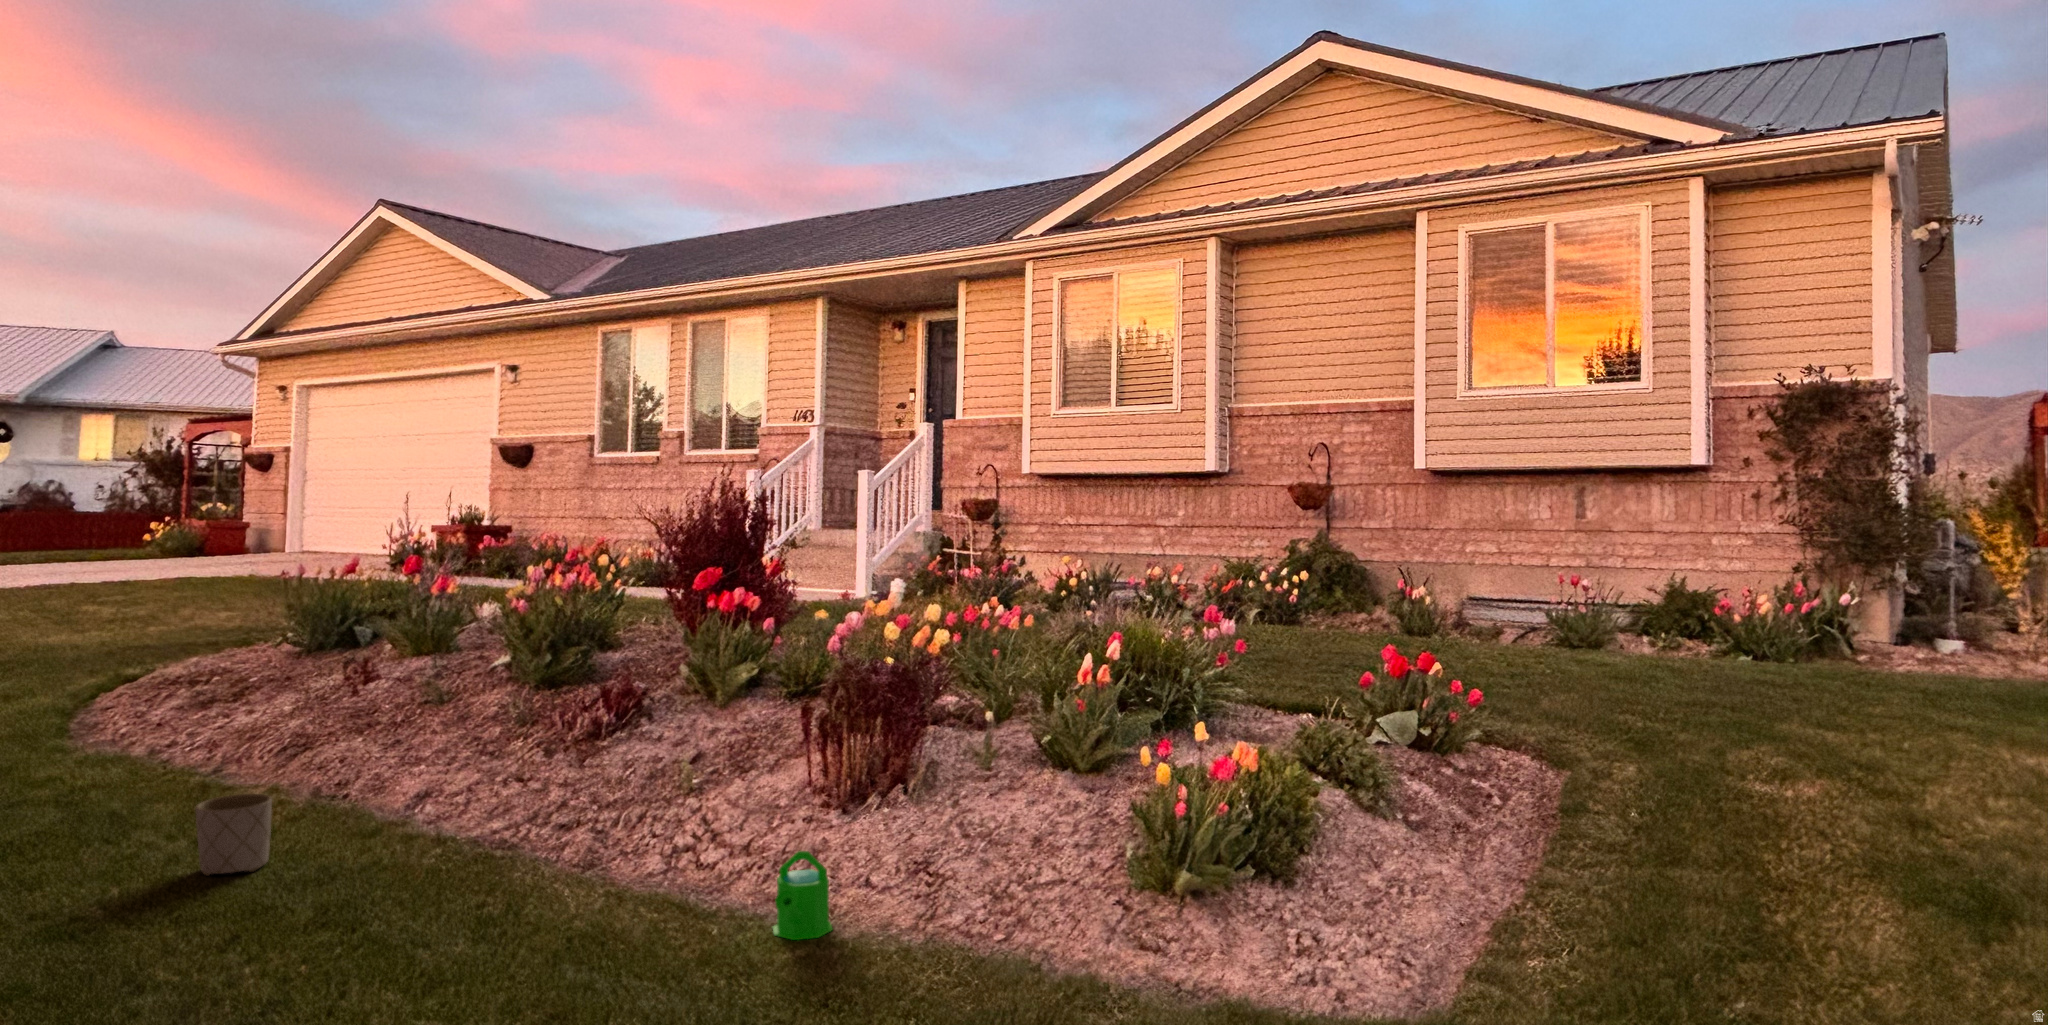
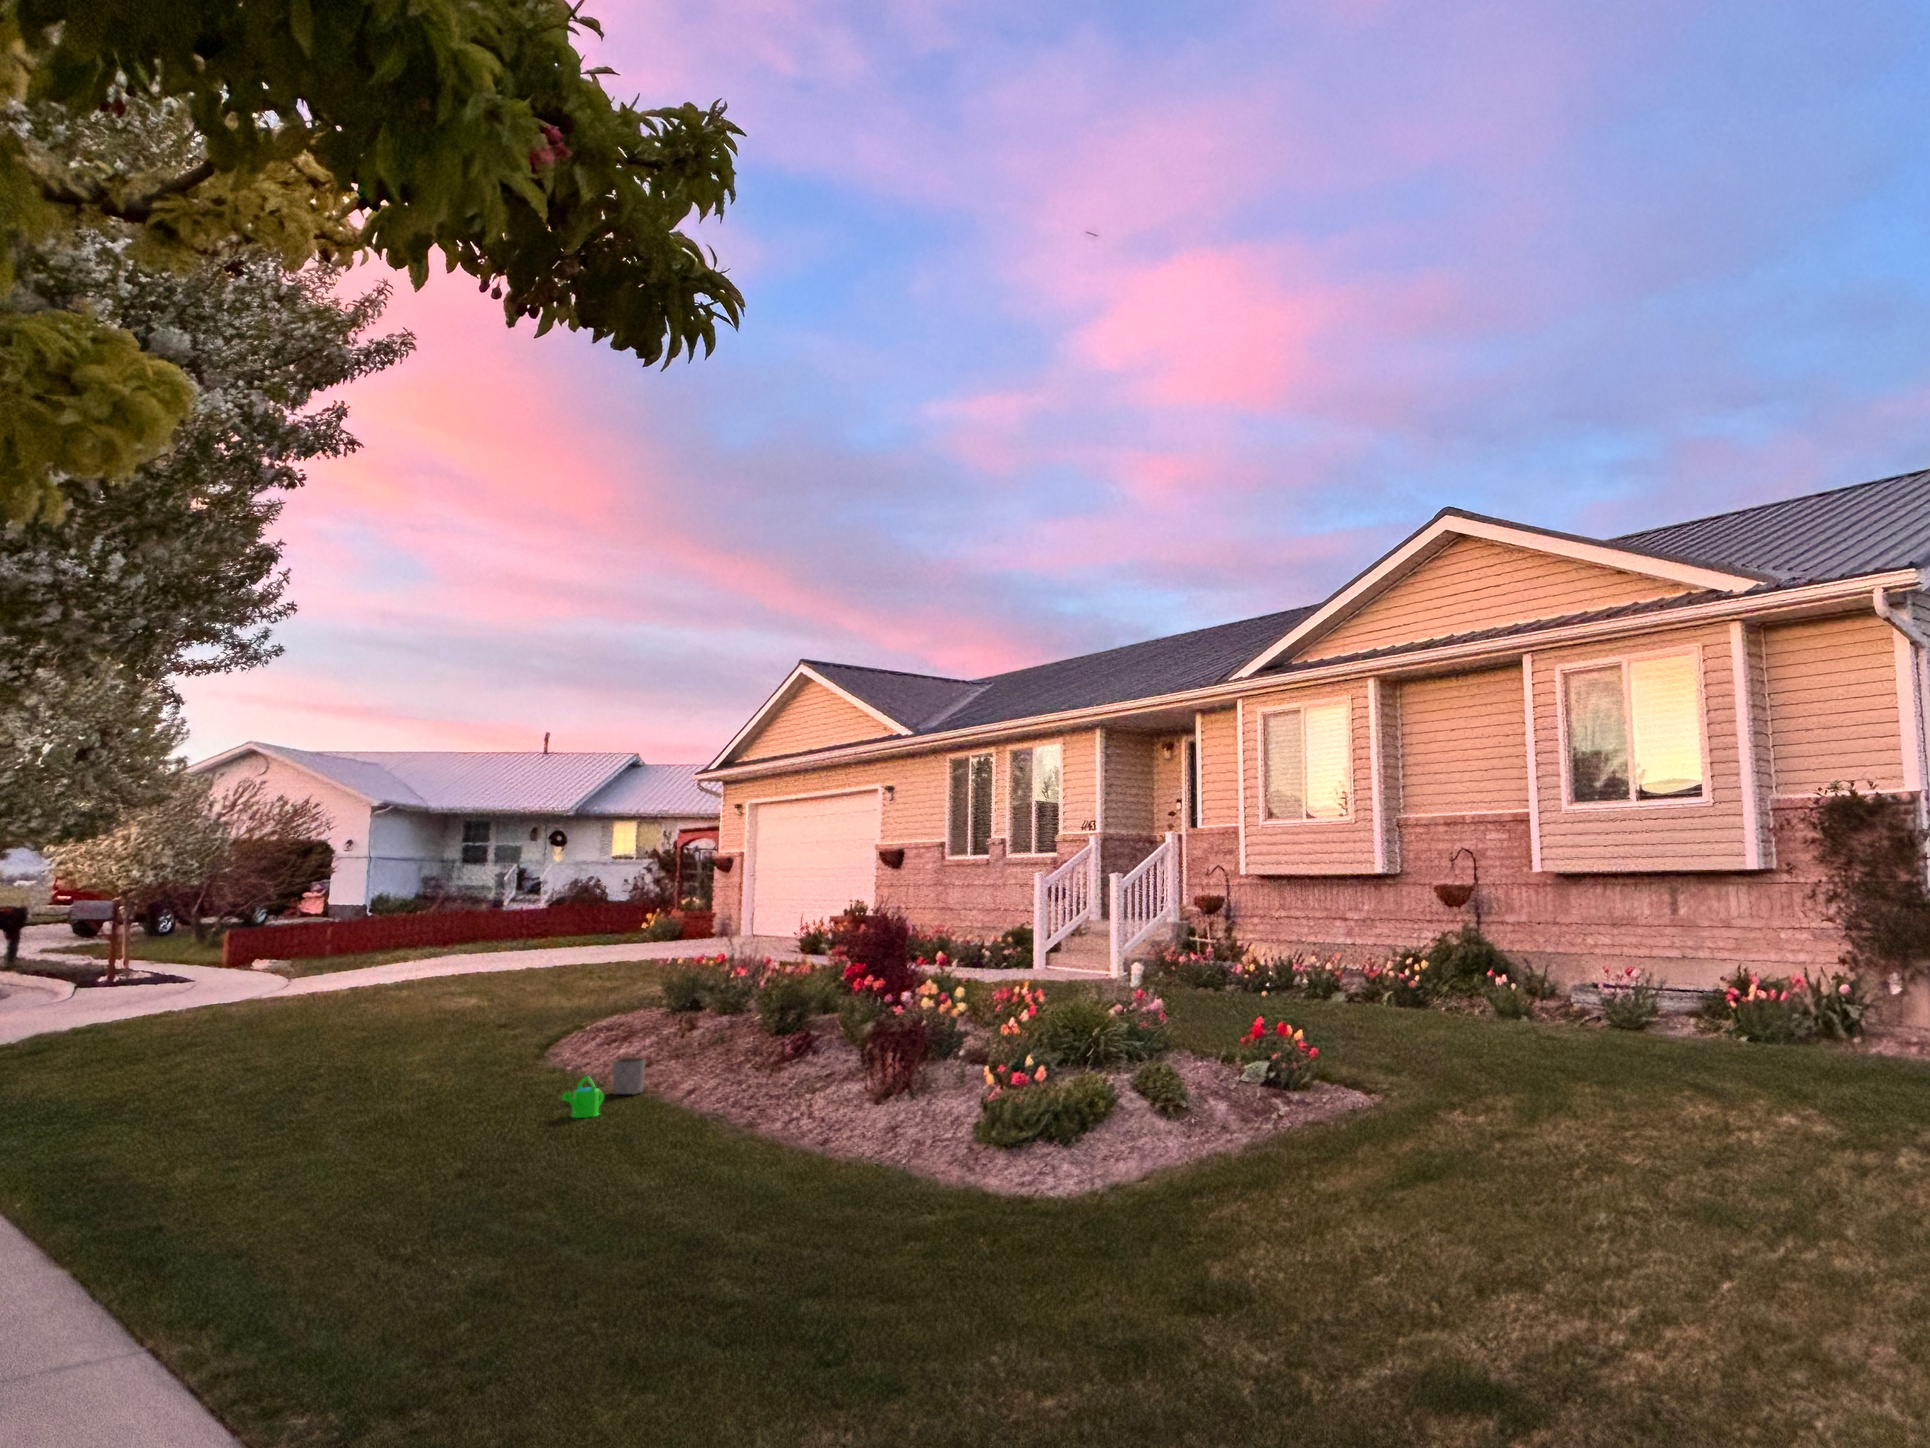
watering can: present [773,851,832,940] -> present [562,1076,604,1118]

